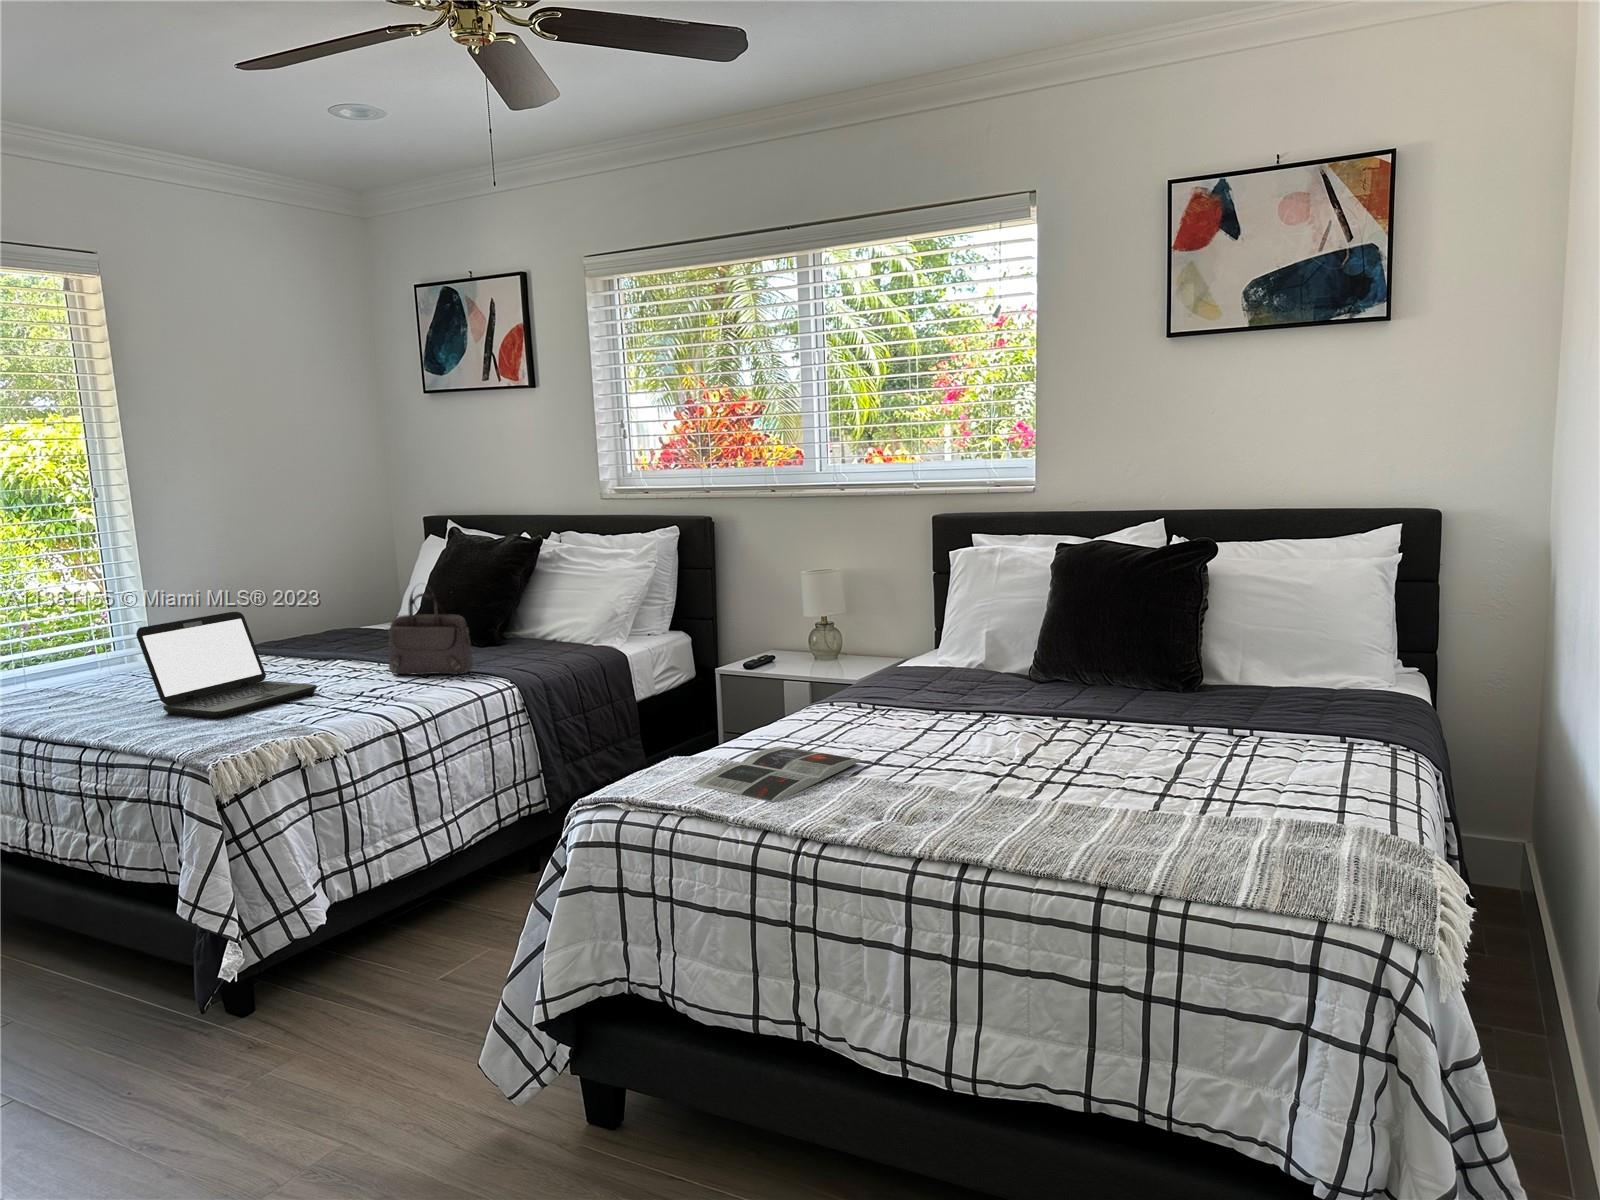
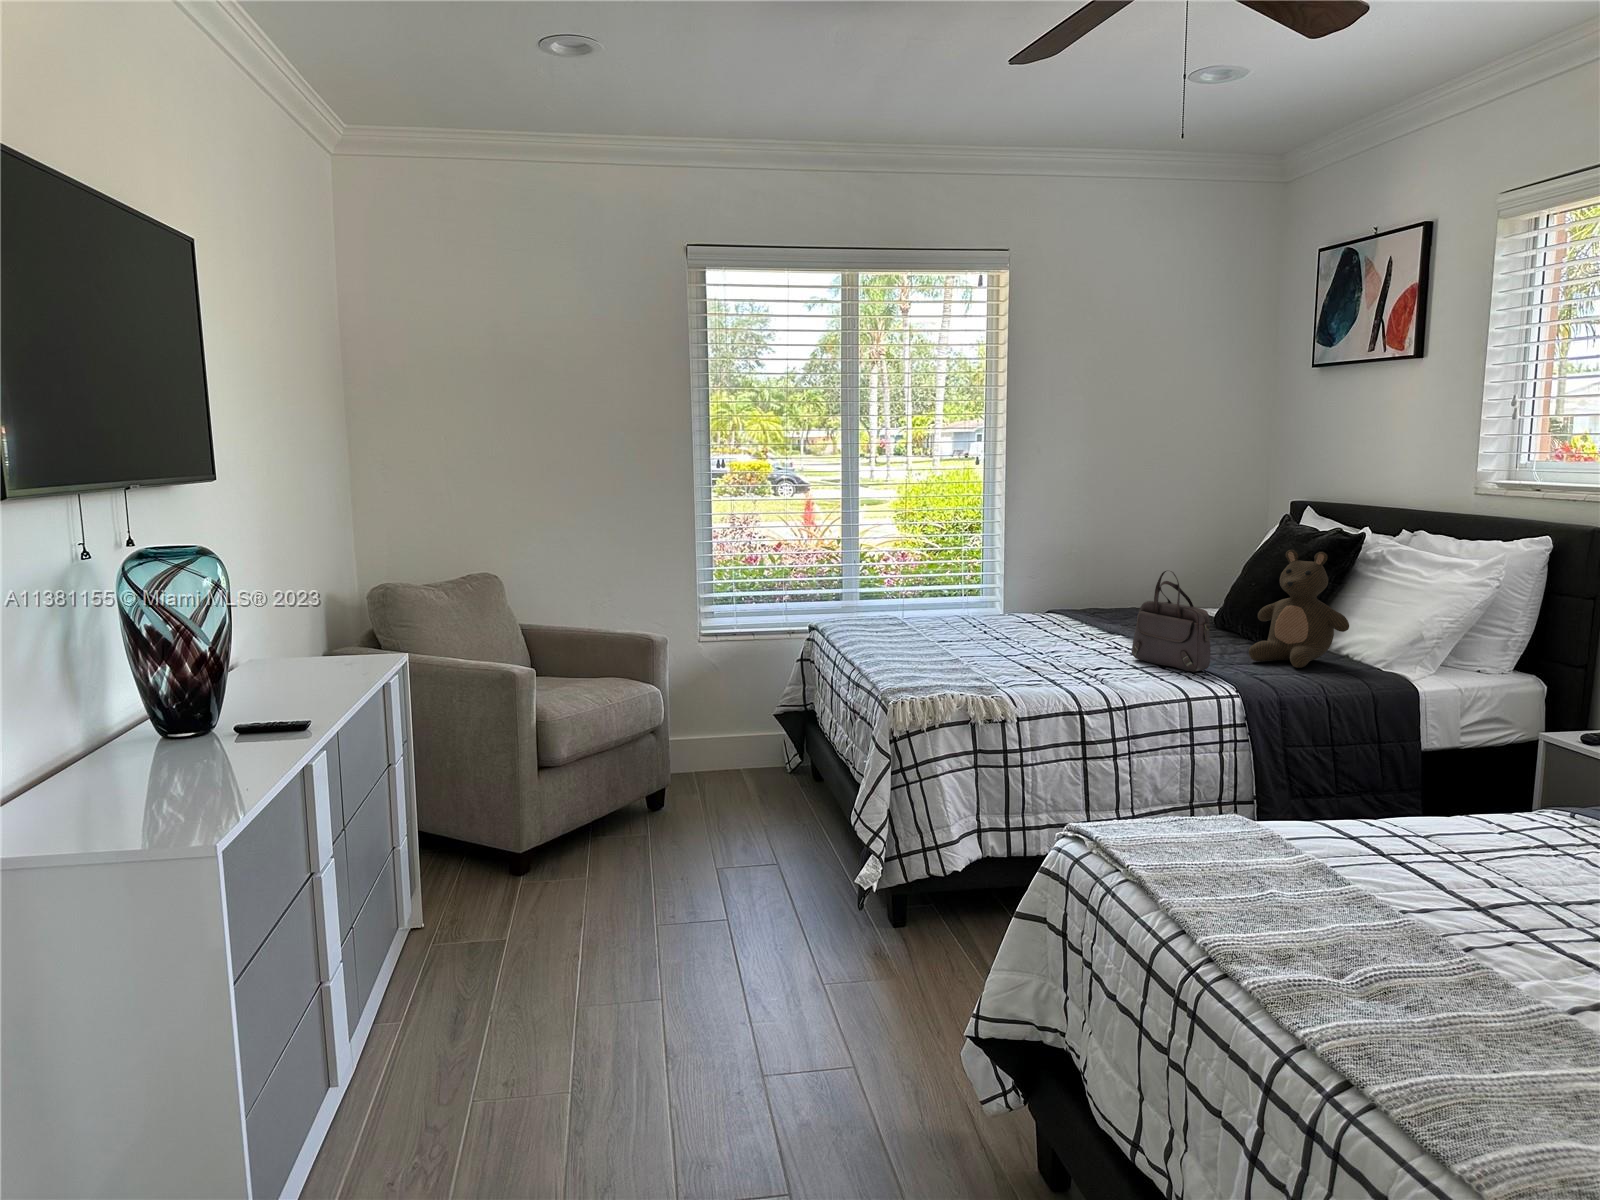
stuffed bear: none [480,553,561,656] -> present [1249,550,1349,668]
laptop: present [136,612,317,719] -> none [918,575,1050,666]
magazine: present [693,746,861,802] -> none [1176,837,1446,900]

